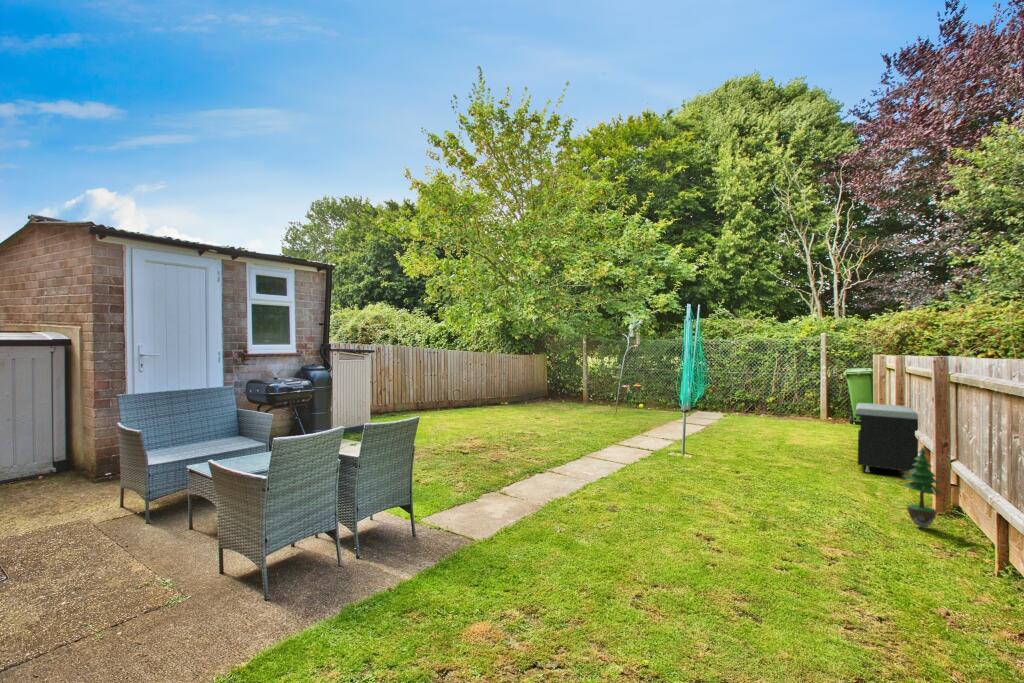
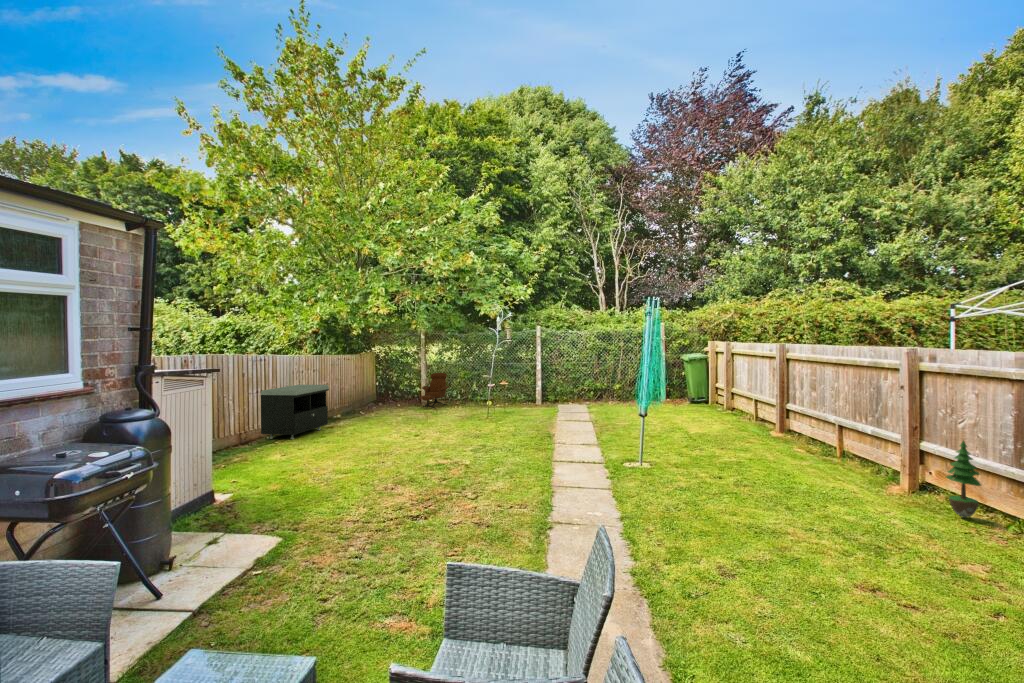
lounge chair: none [573,375,602,404] -> present [421,373,449,408]
storage bench: present [856,403,918,477] -> present [261,385,329,439]

